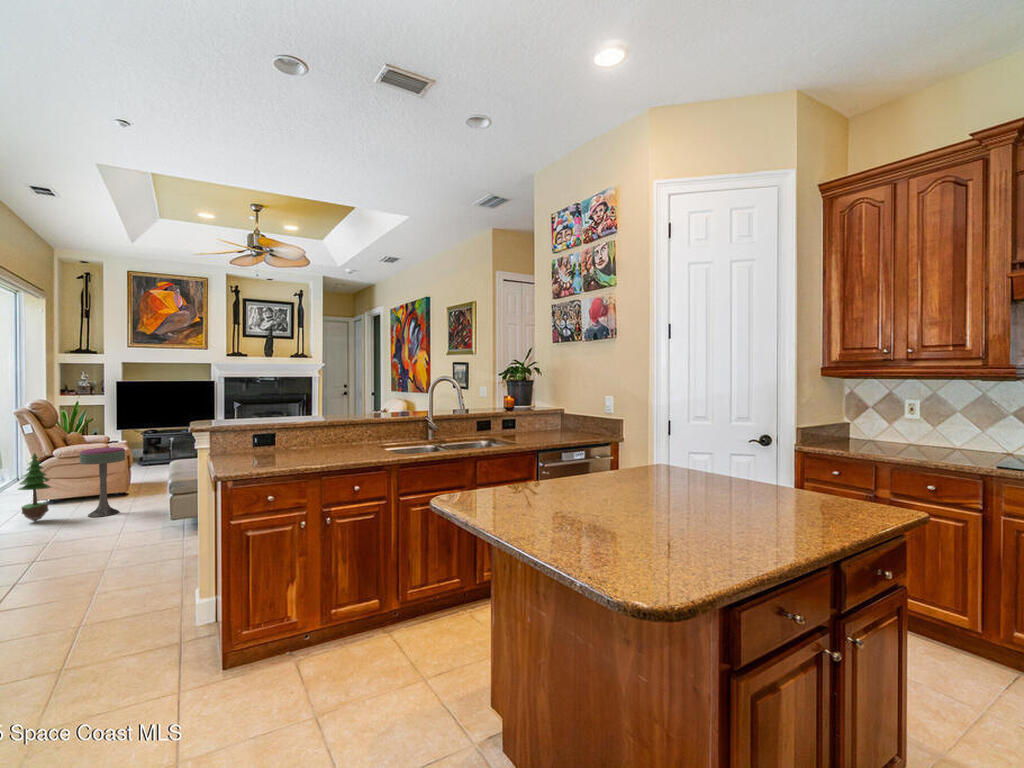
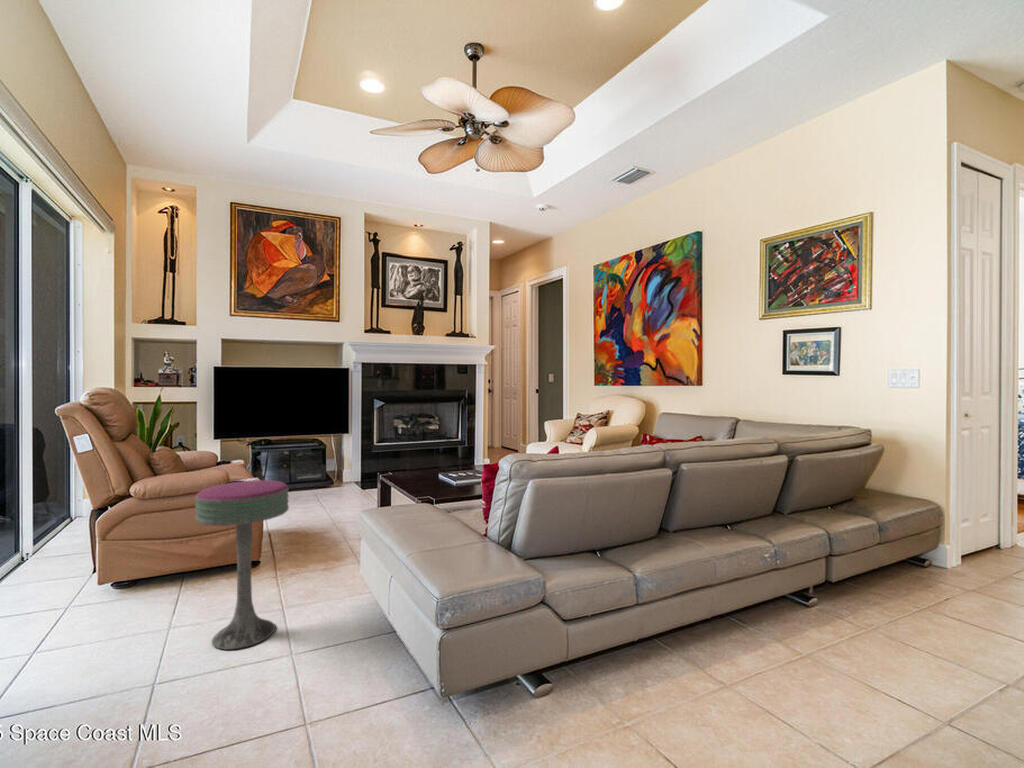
potted tree: present [18,453,50,521] -> none [50,499,133,671]

